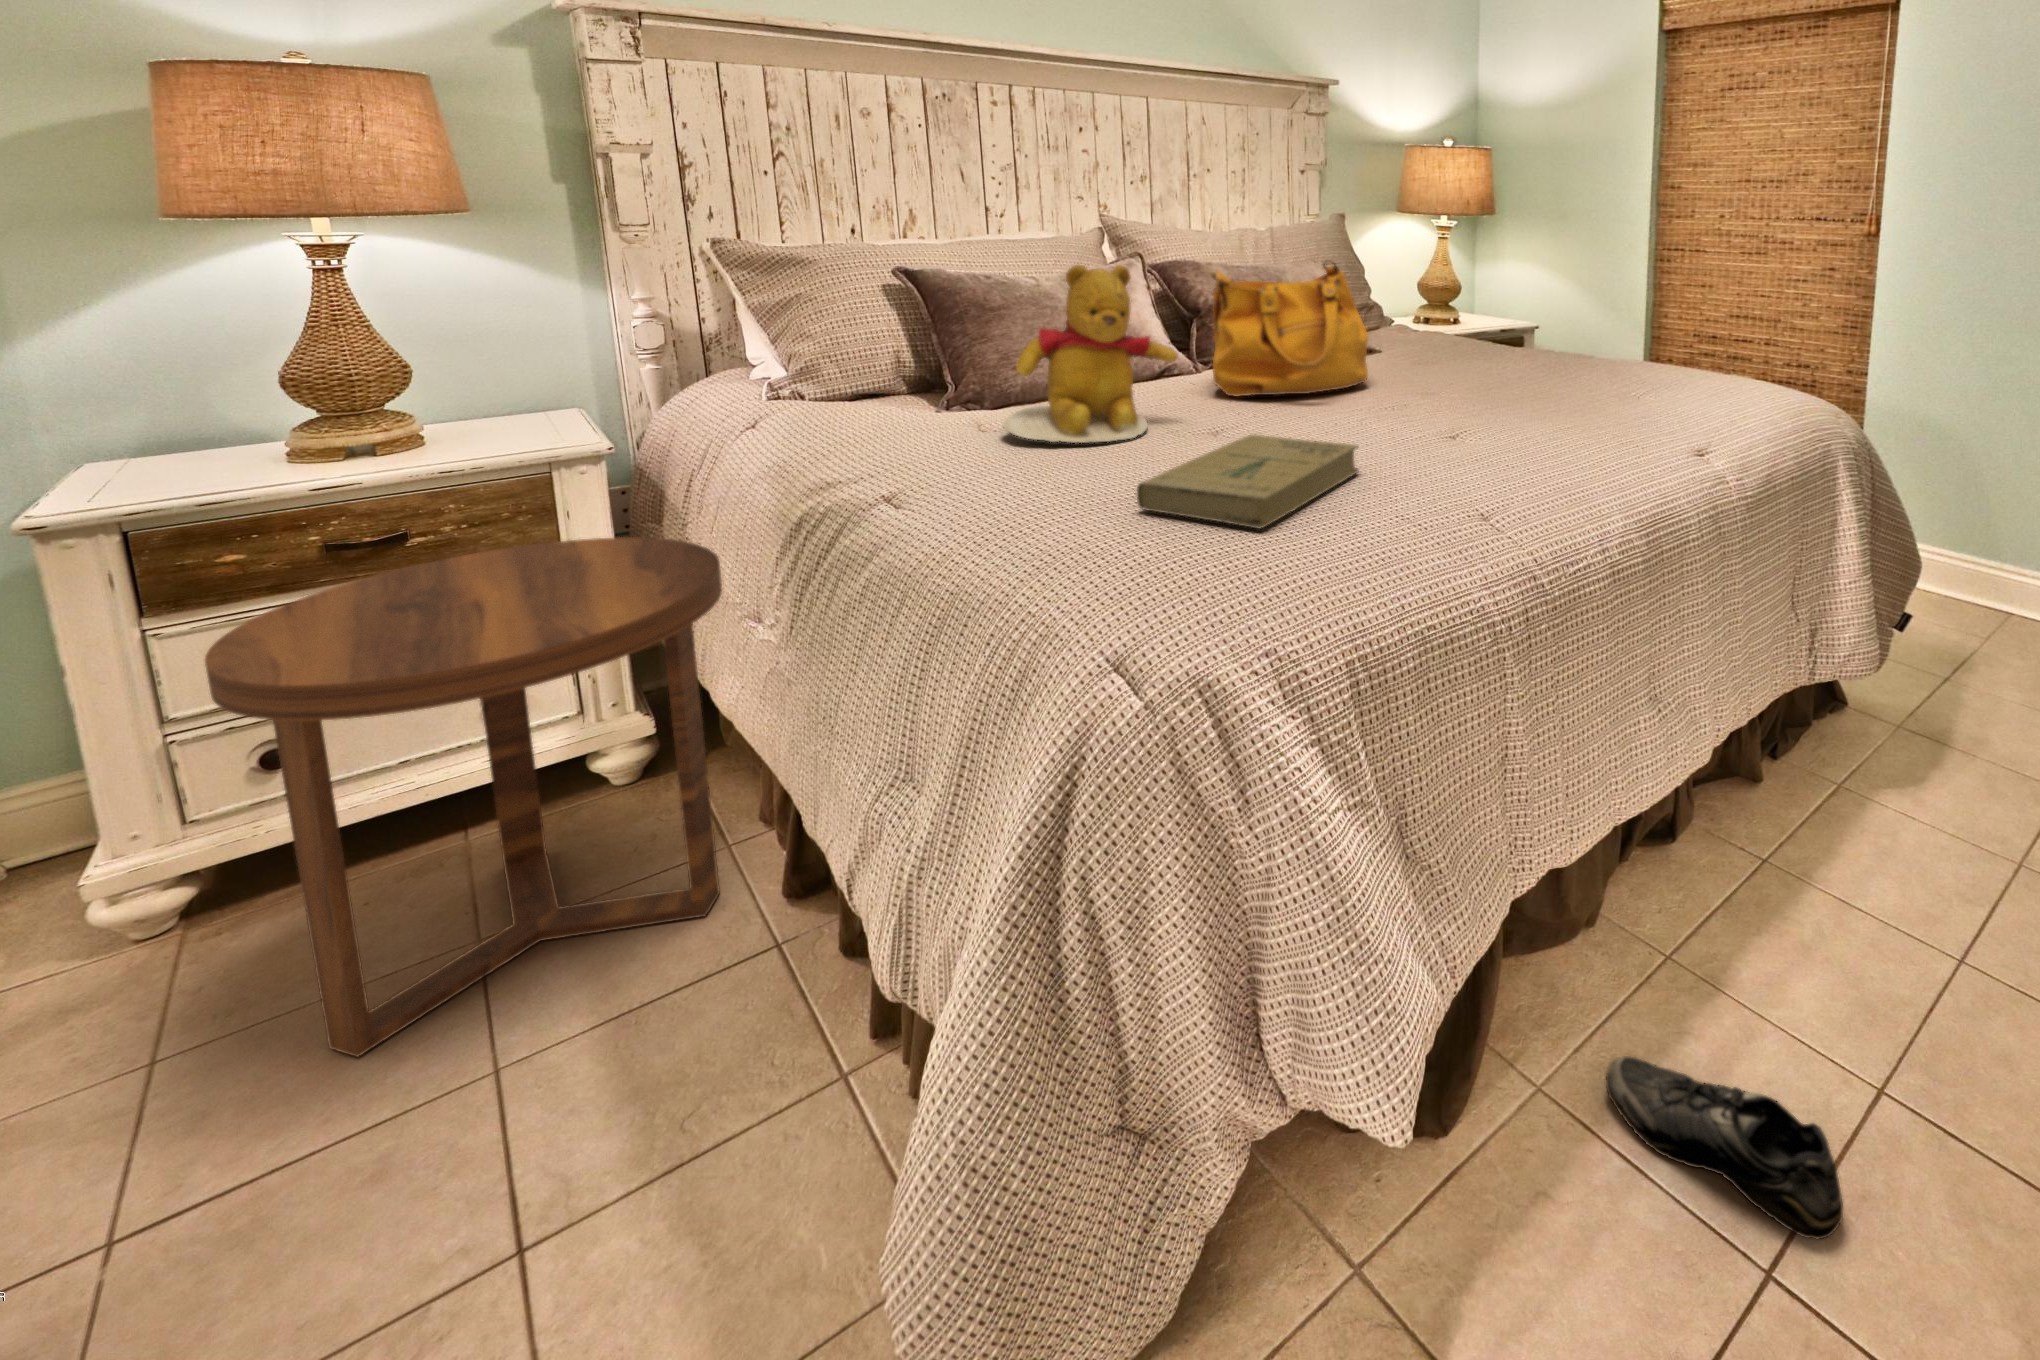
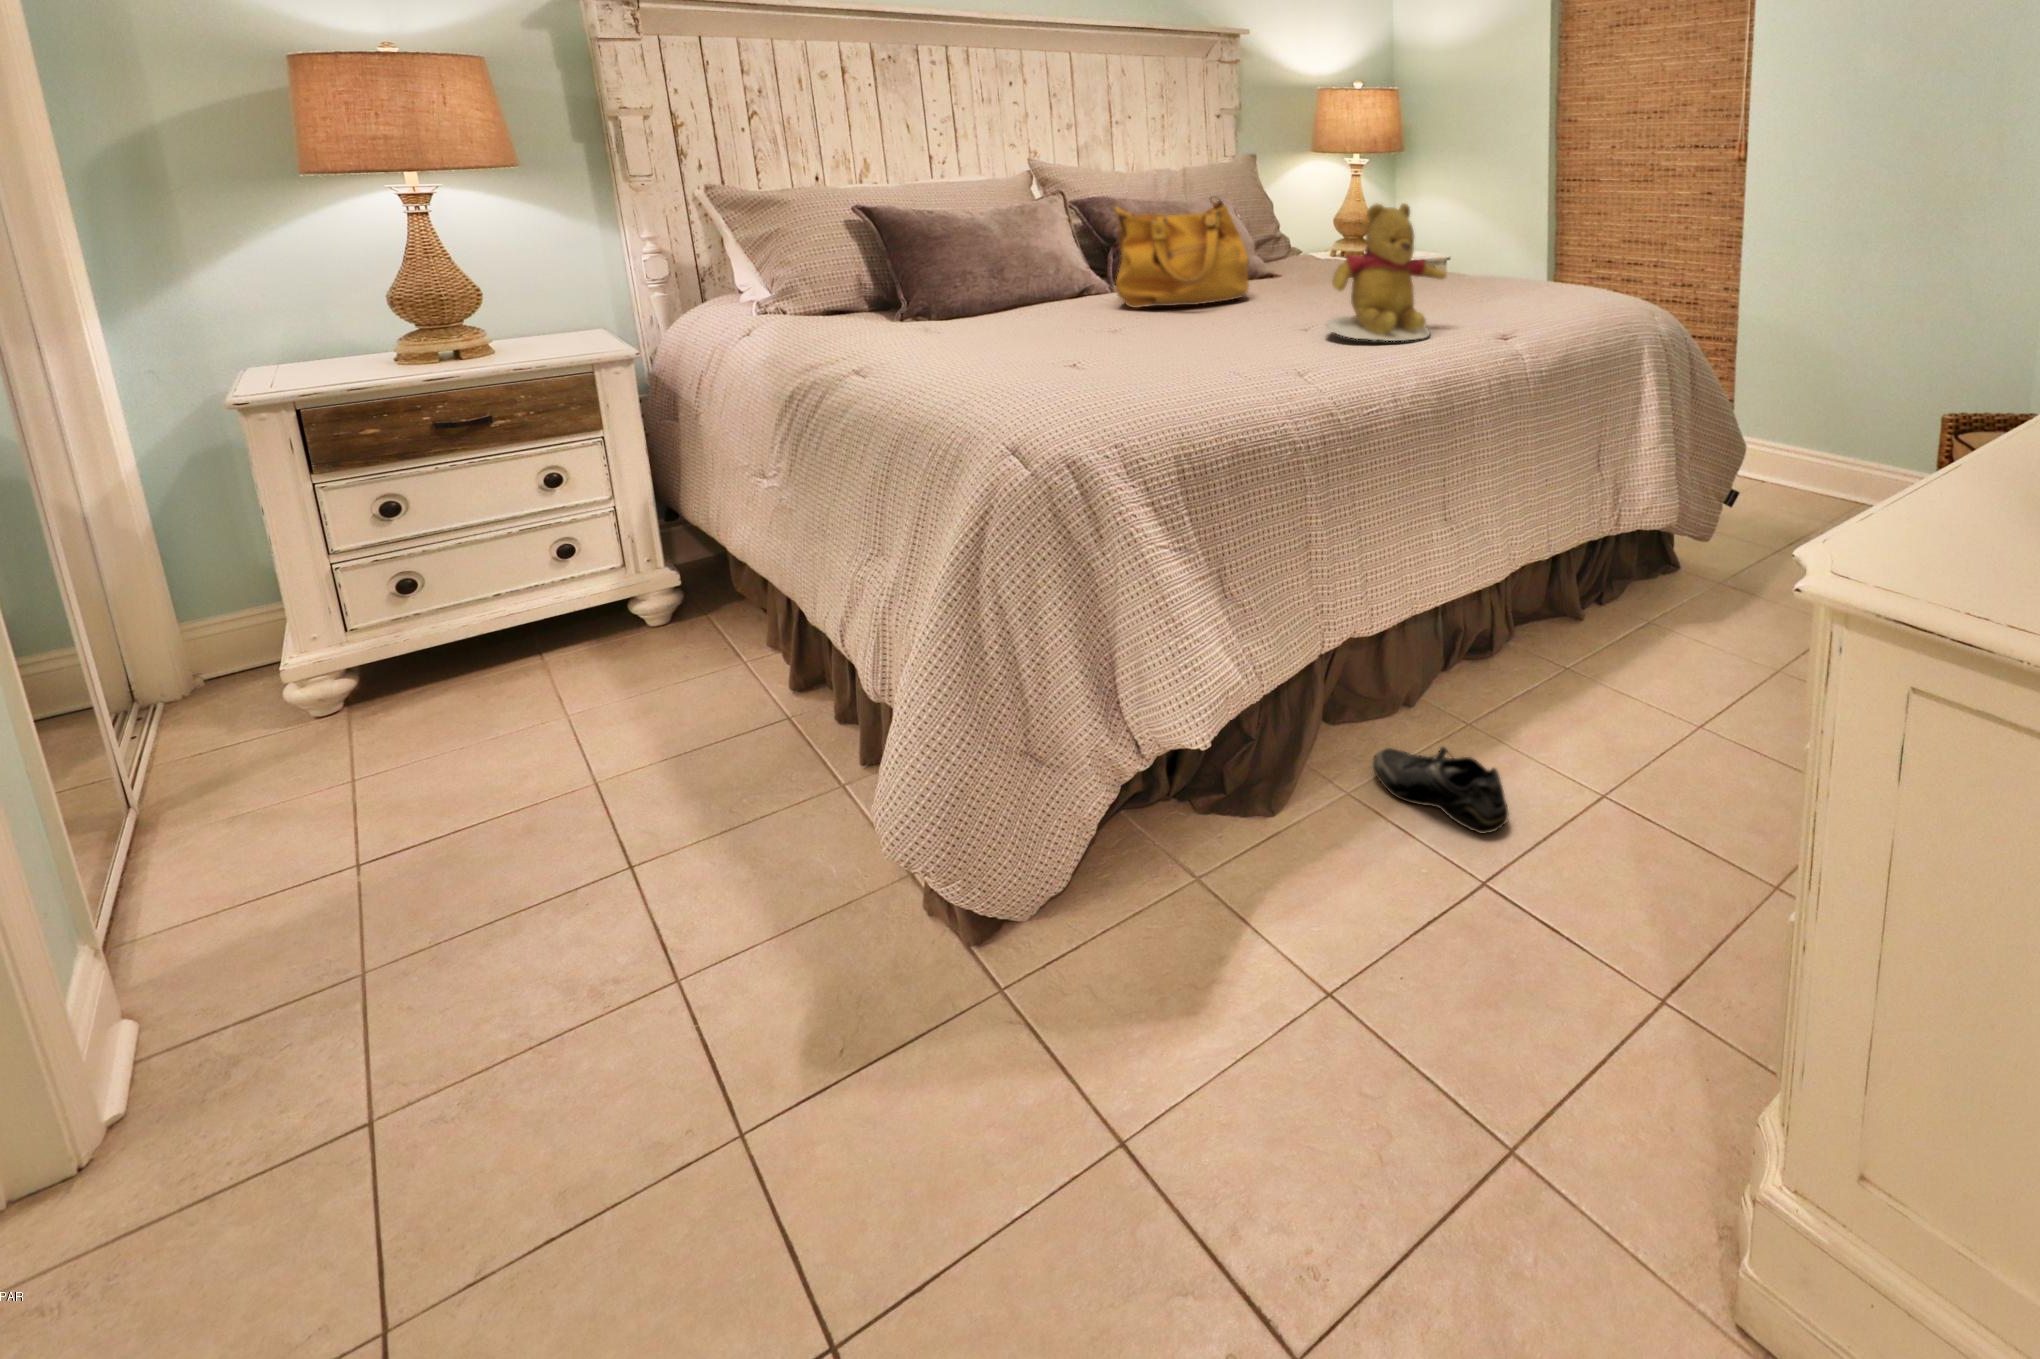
teddy bear: present [1002,265,1178,443] -> present [1325,203,1446,341]
book: present [1137,435,1359,529] -> none [1032,328,1206,383]
side table: present [205,537,722,1057] -> none [382,421,745,768]

